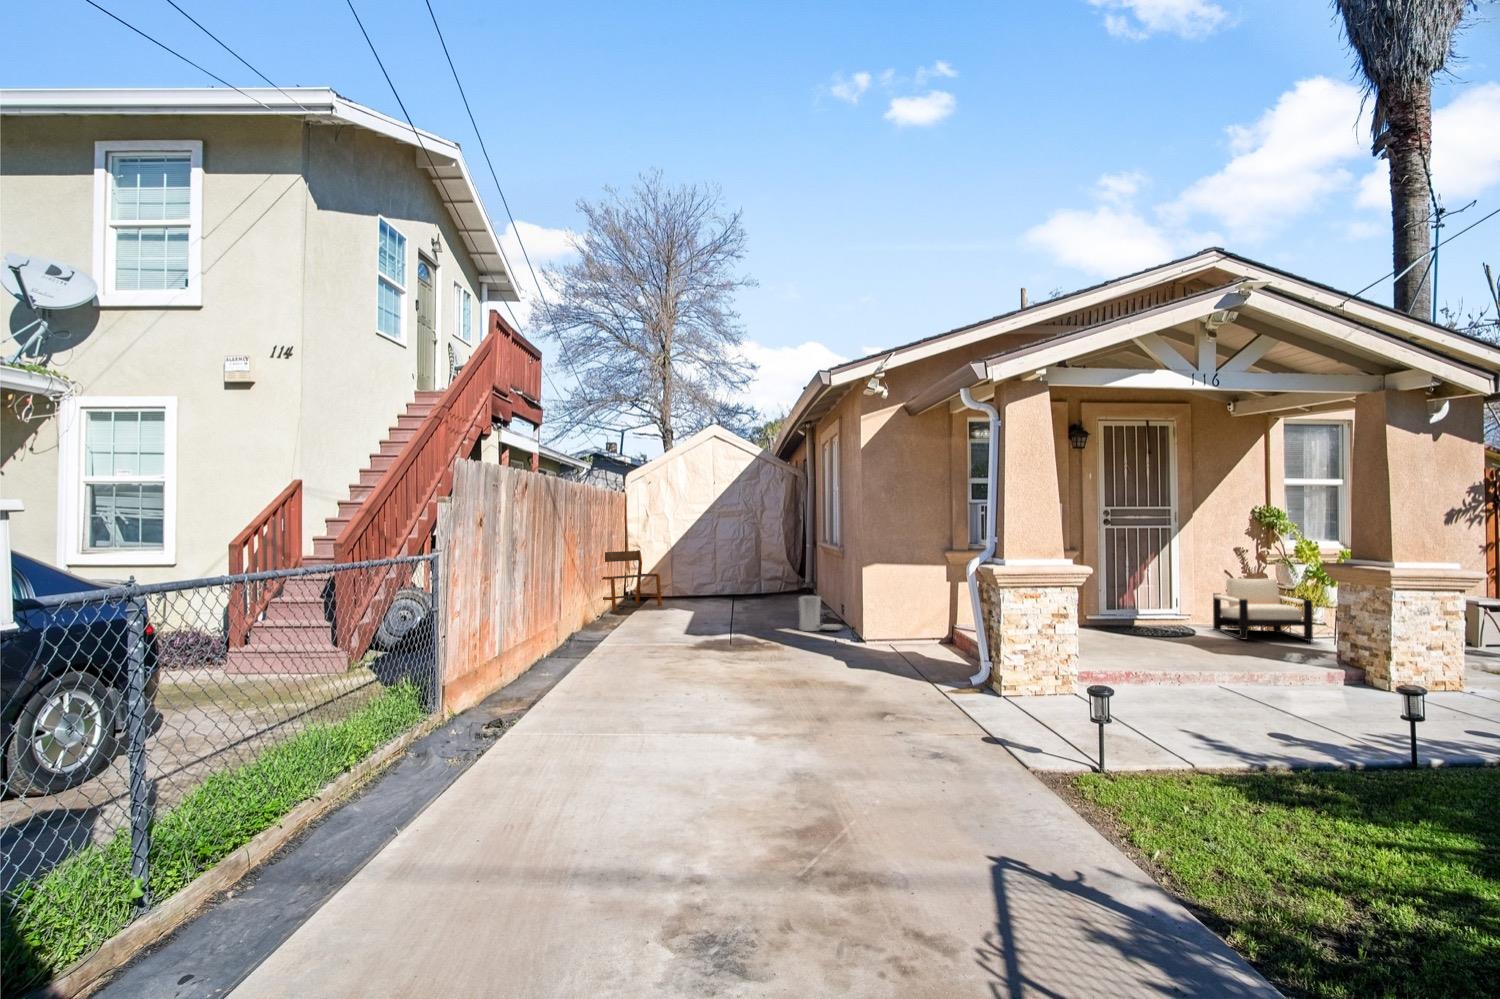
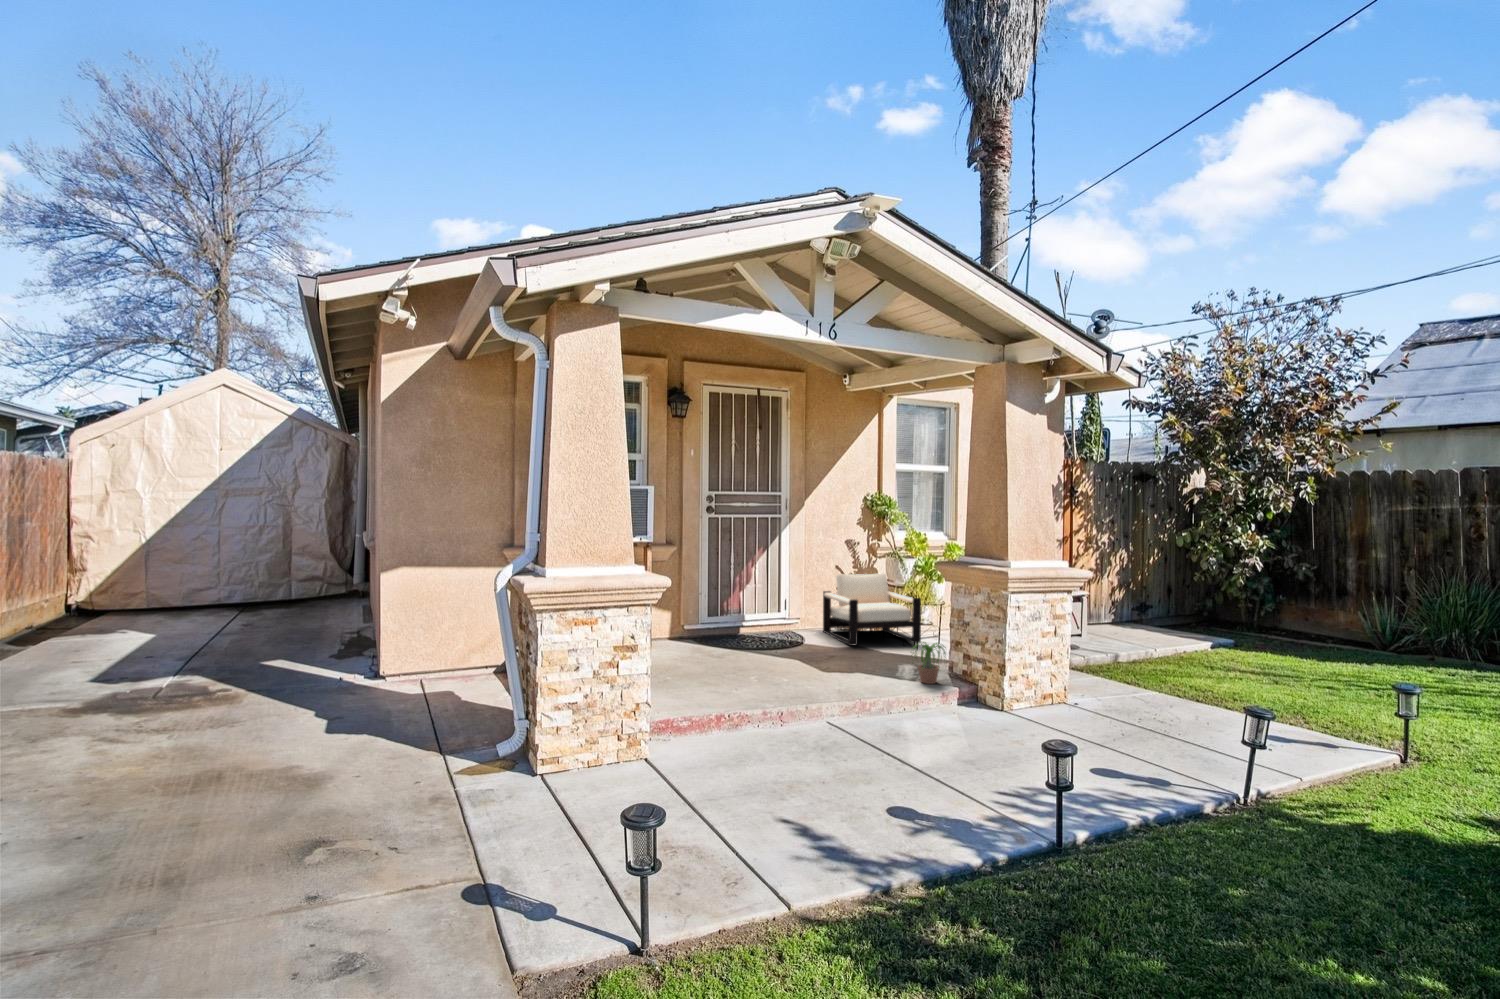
bench: present [602,550,661,610] -> none [33,545,152,632]
trash can: present [799,596,842,631] -> none [321,607,386,656]
potted plant: none [1294,631,1339,667] -> present [912,643,946,684]

